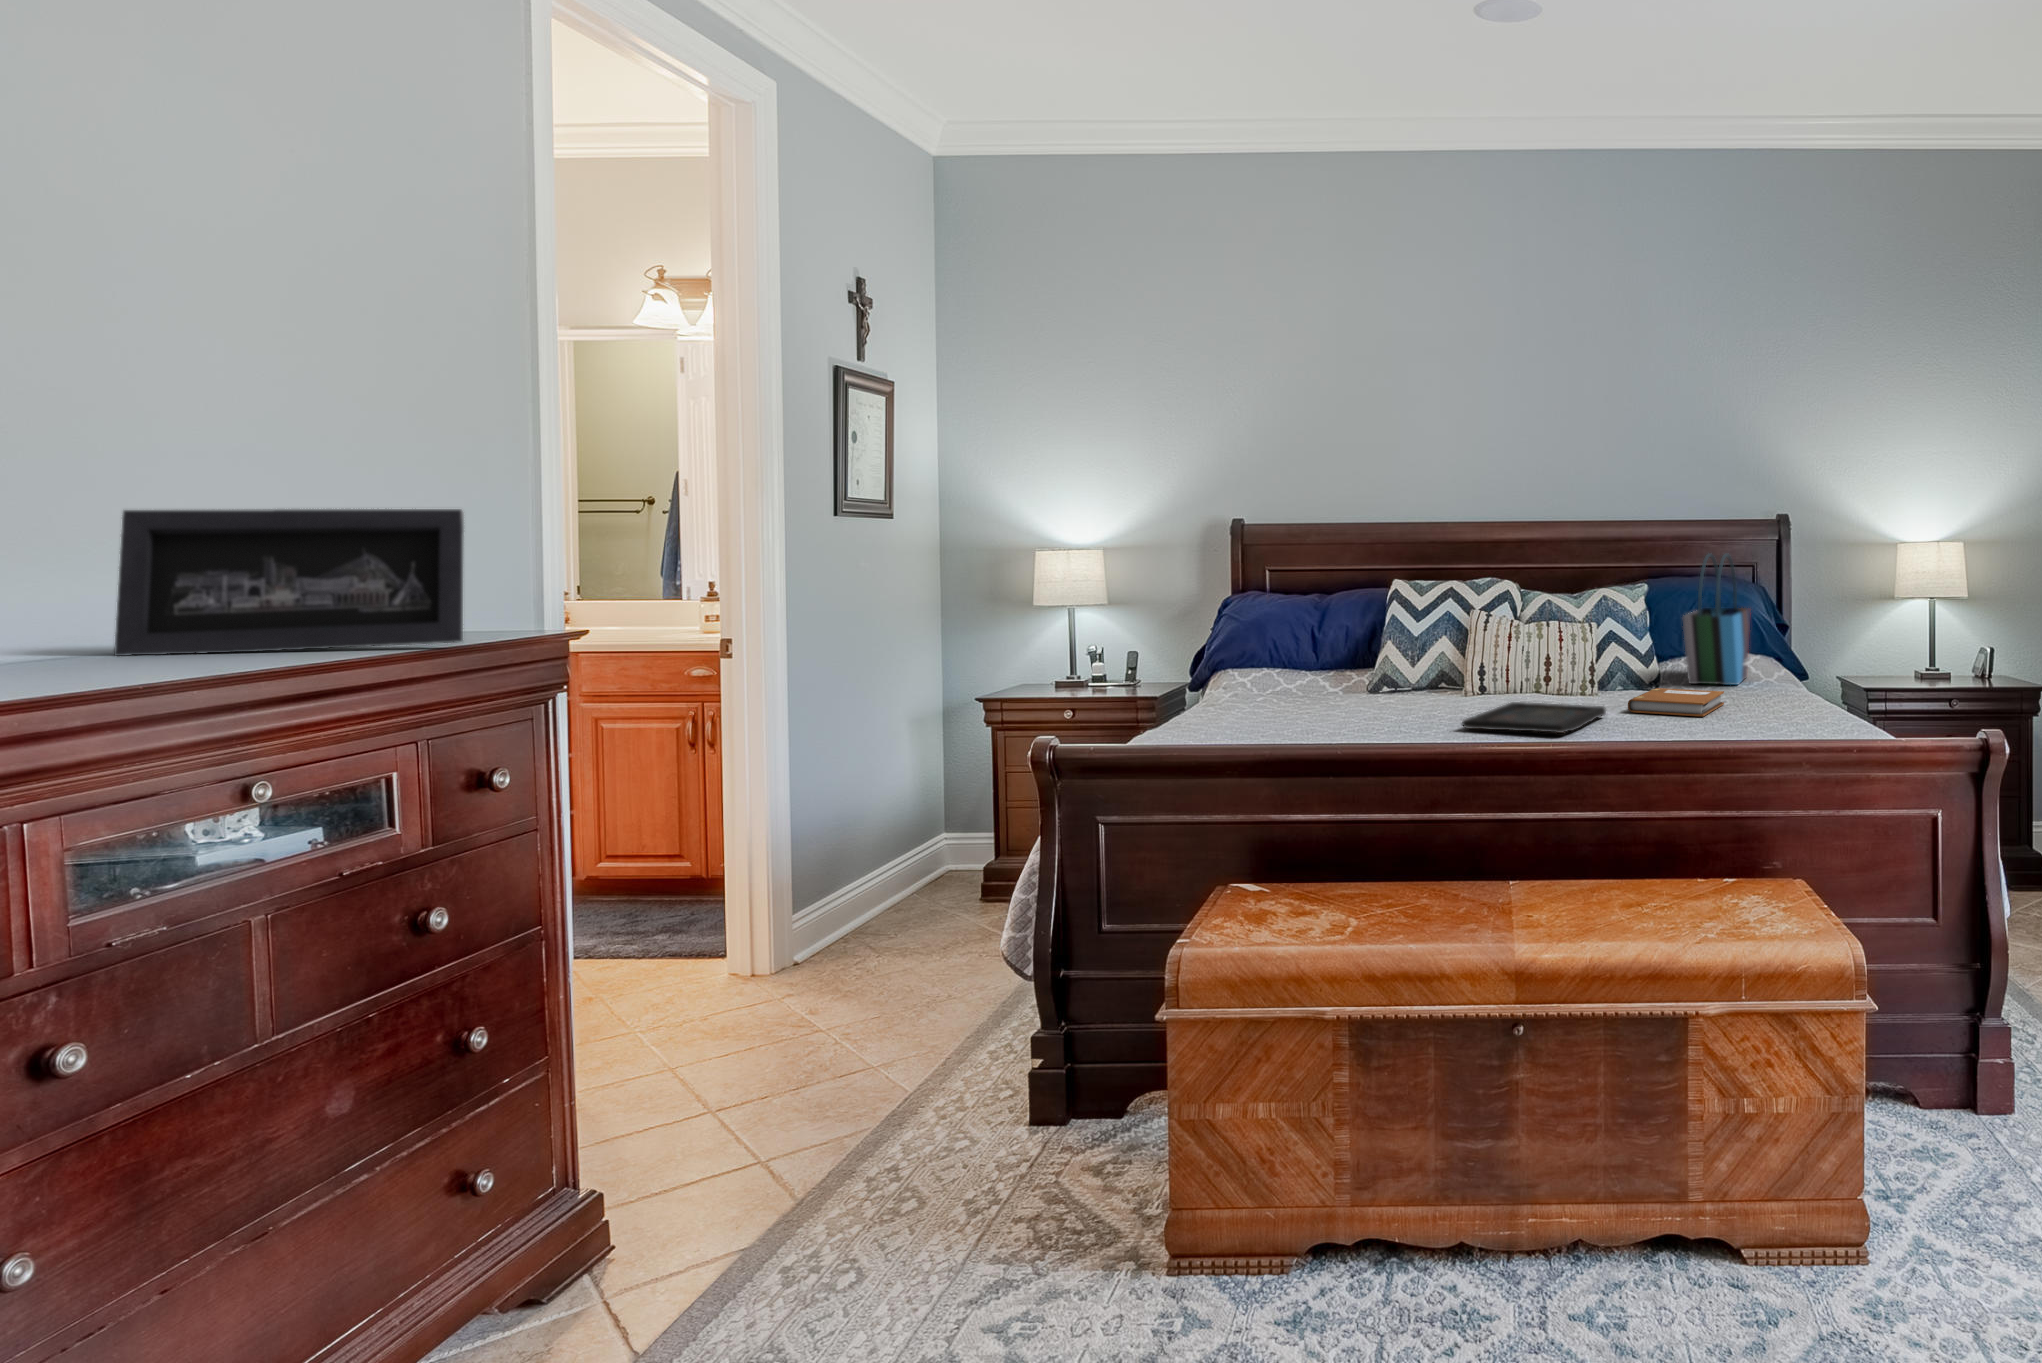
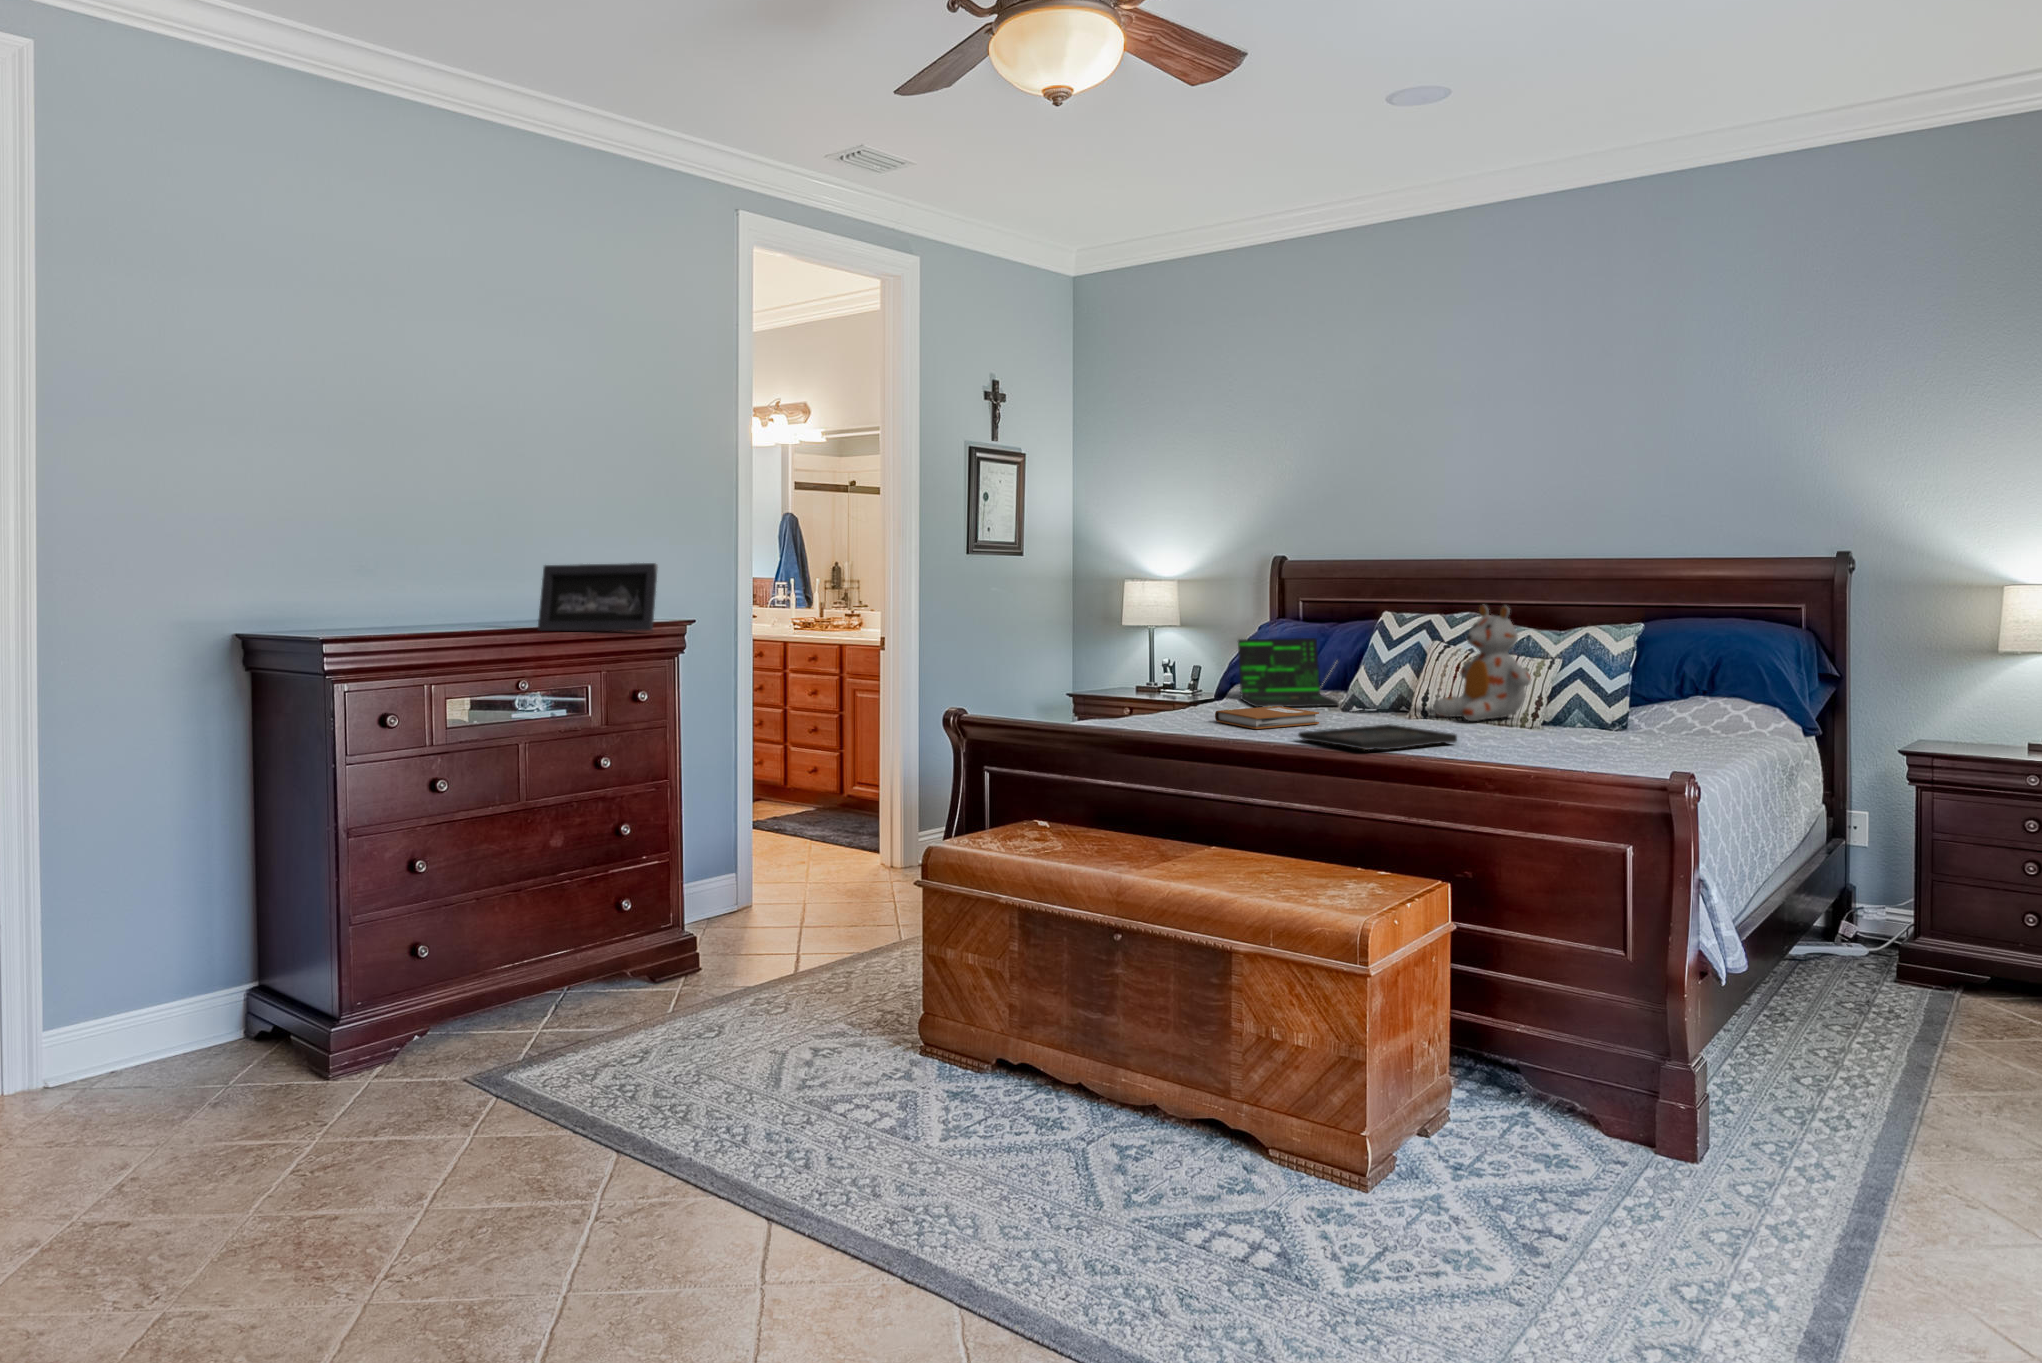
tote bag: present [1683,553,1750,685] -> none [1635,589,1768,733]
stuffed bear: none [1497,571,1591,692] -> present [1433,605,1531,721]
laptop: none [1253,613,1383,696] -> present [1238,638,1339,707]
notebook: present [1628,688,1724,716] -> present [1215,706,1319,729]

